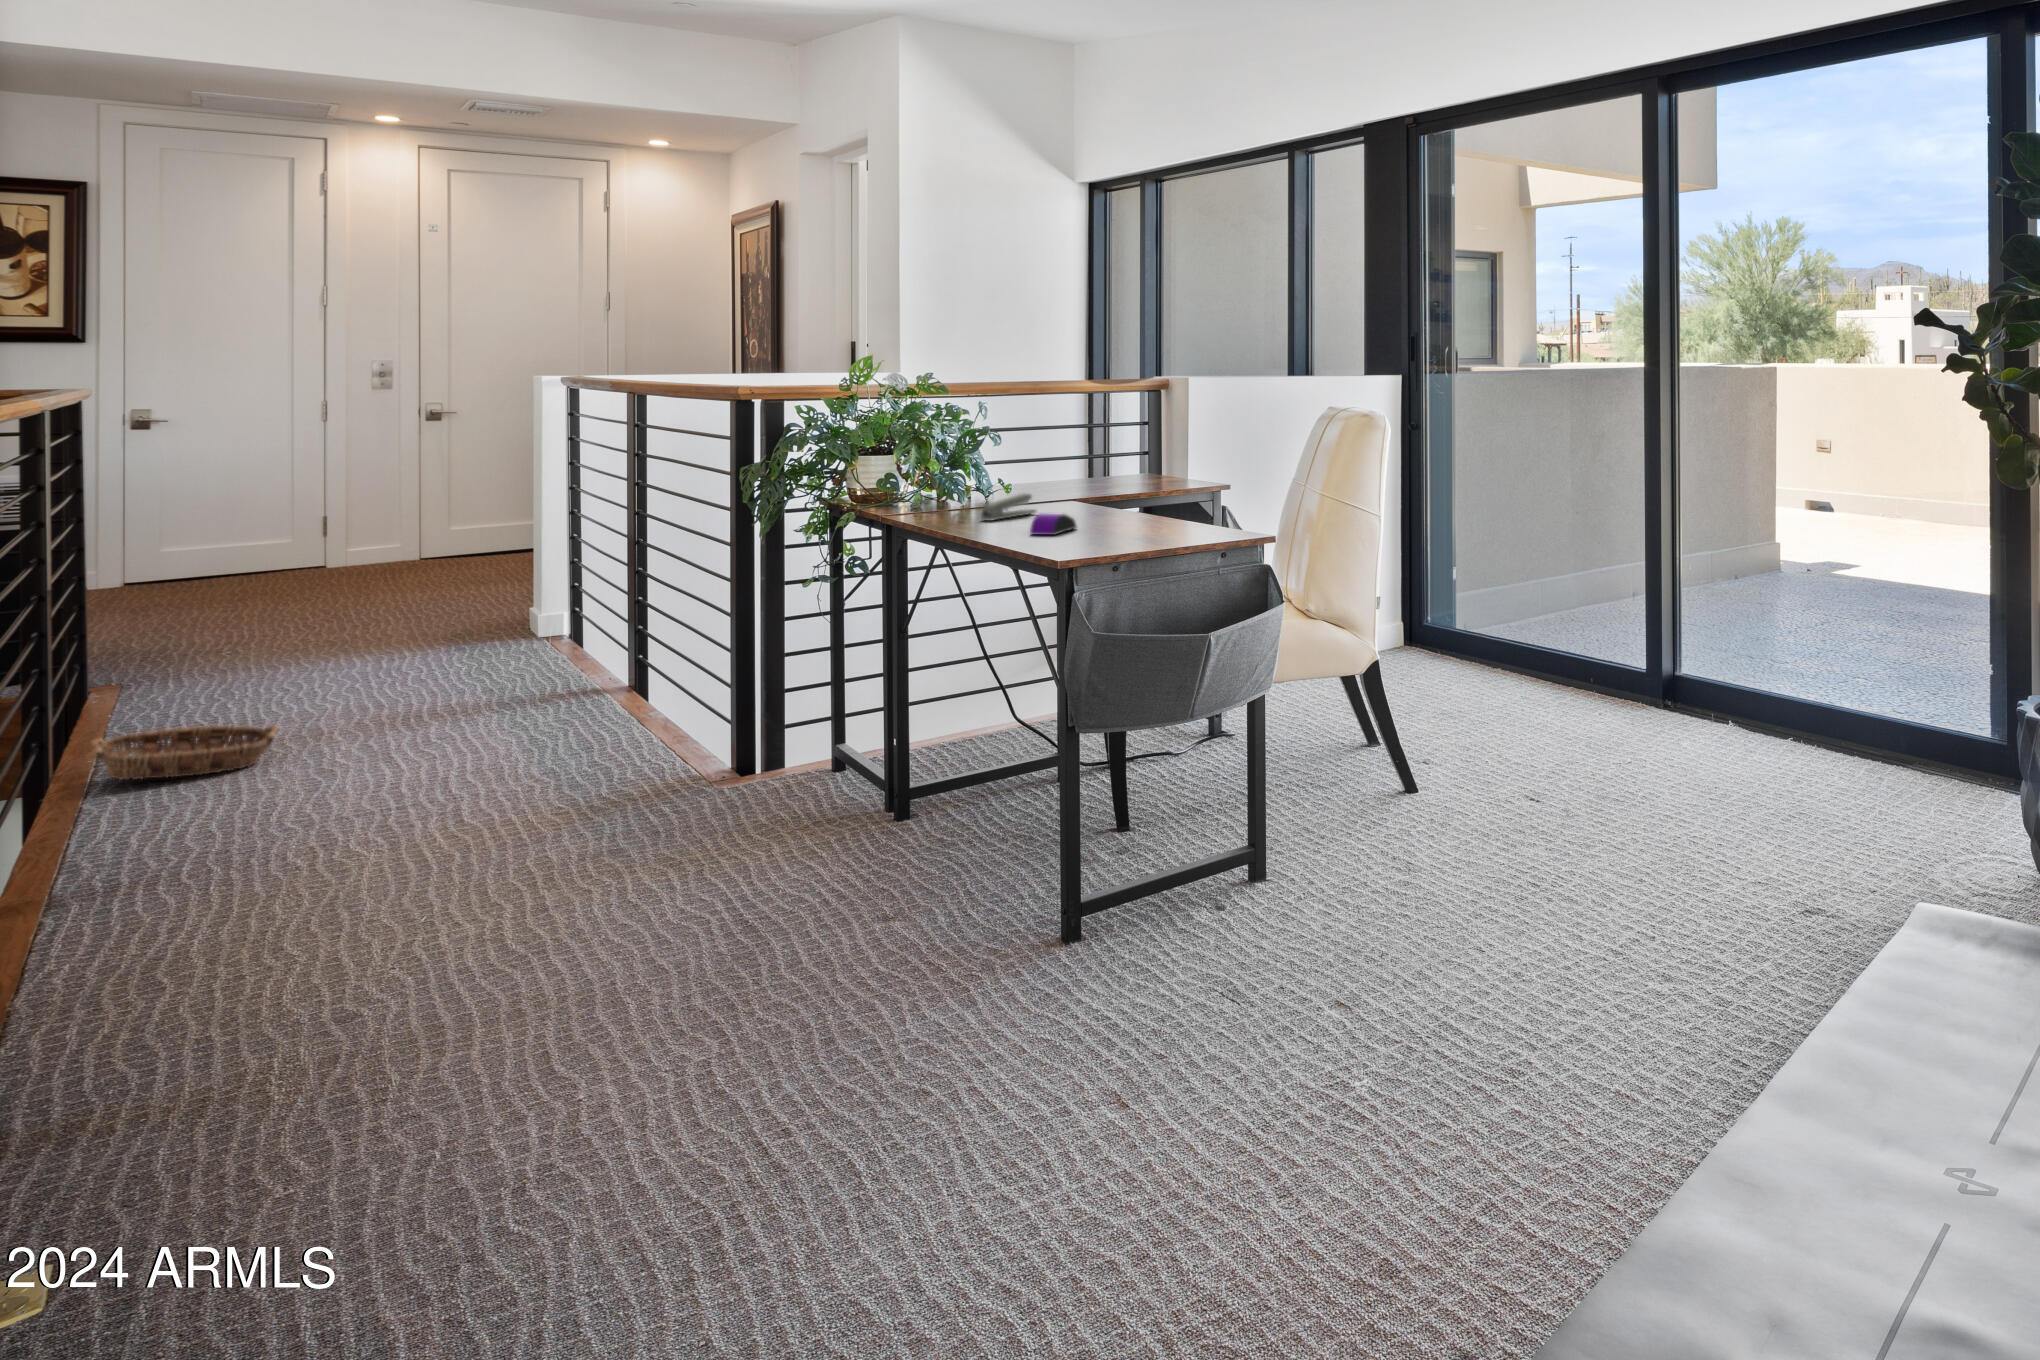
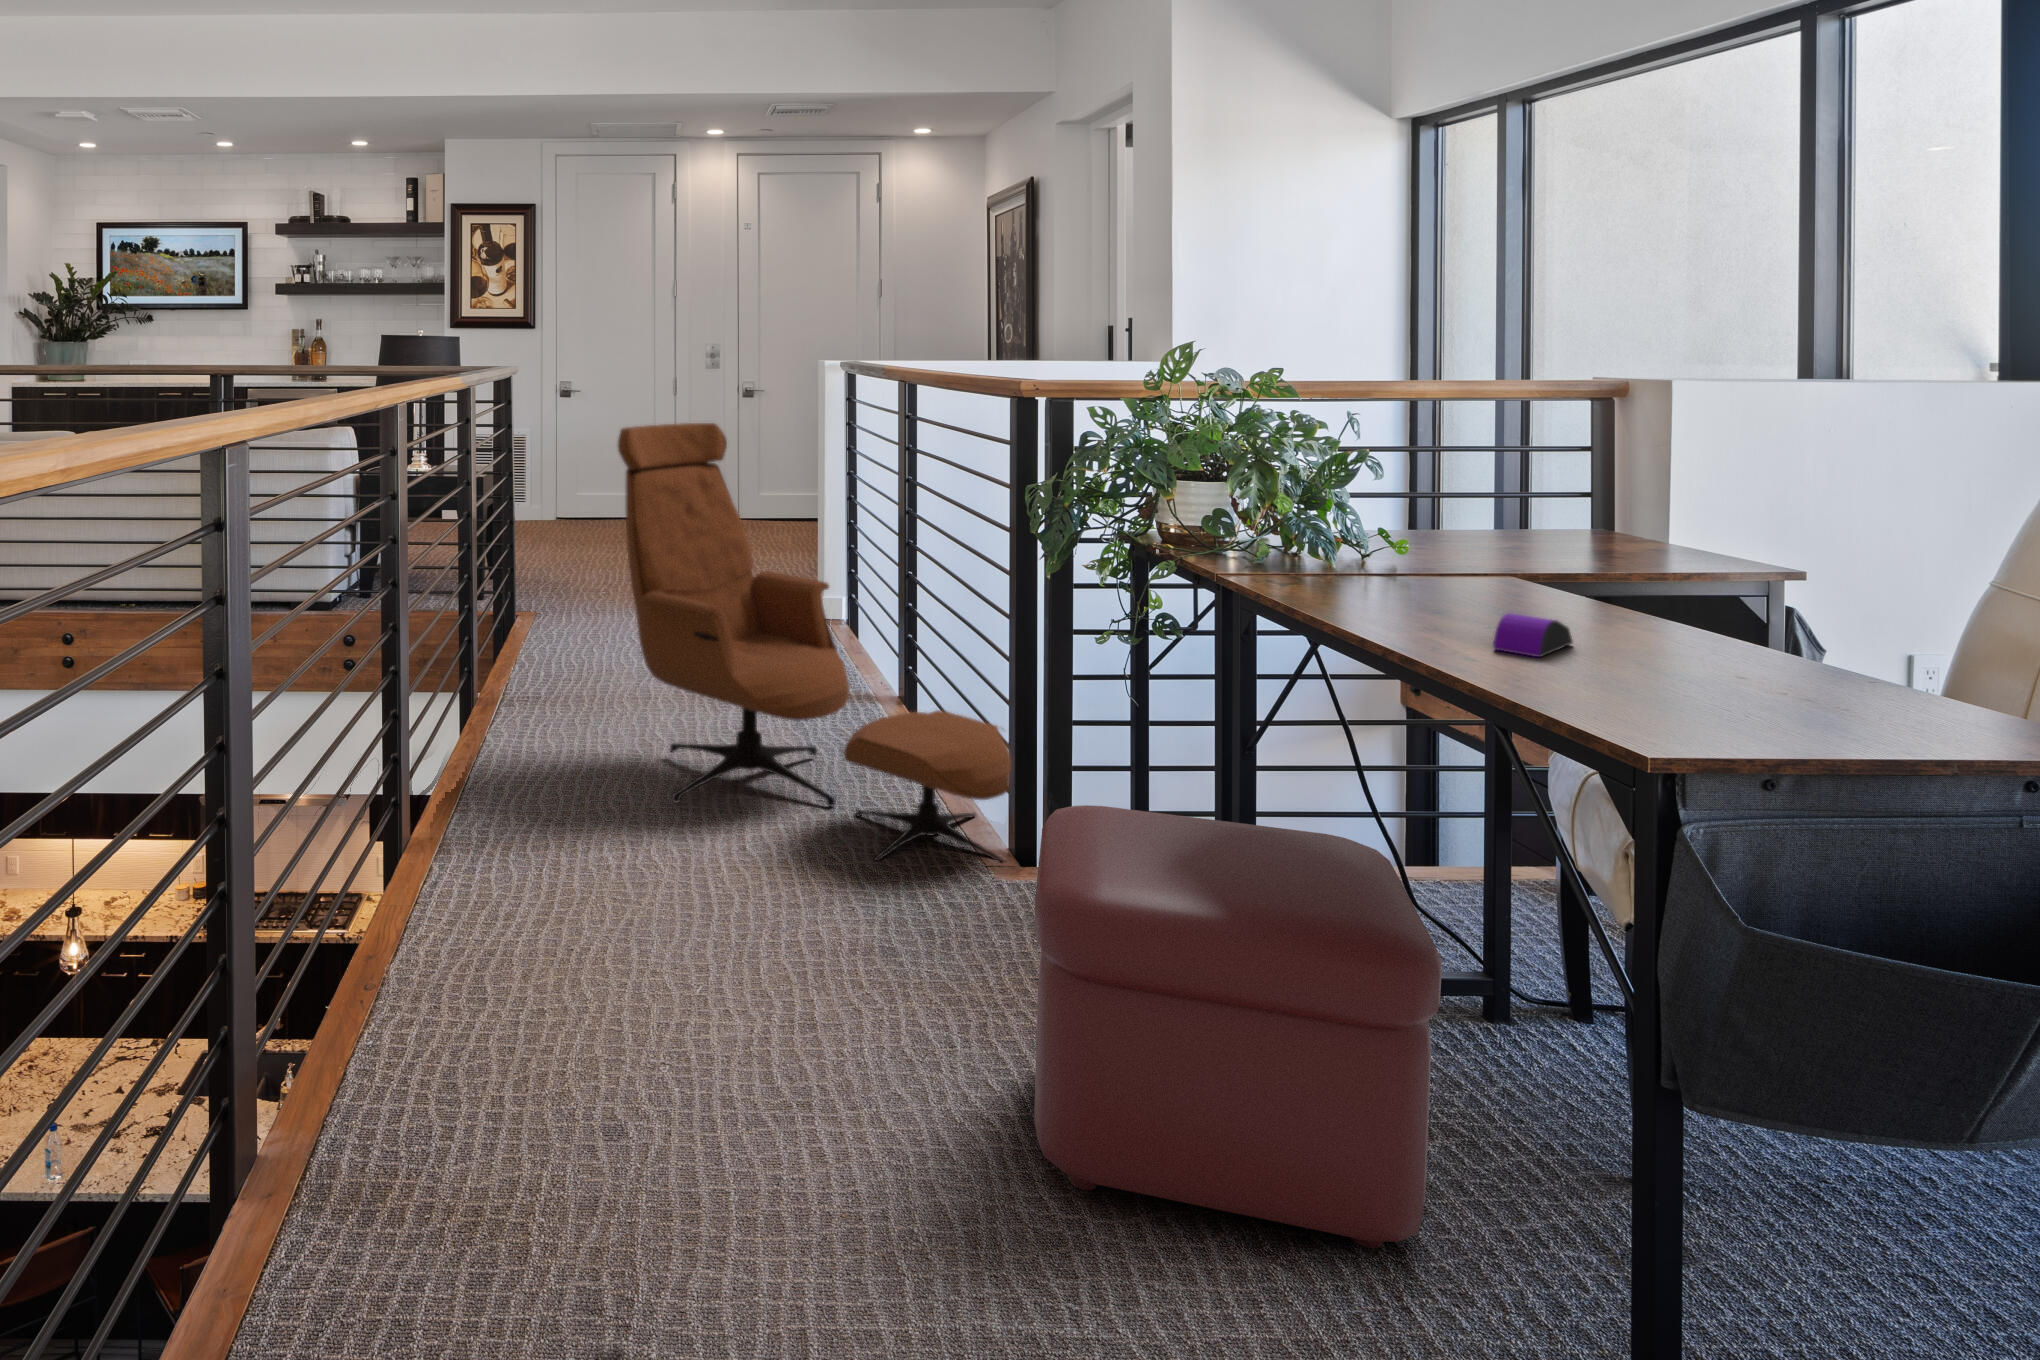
lounge chair: none [293,435,740,804] -> present [618,423,1011,862]
stapler: present [981,493,1036,521] -> none [1377,562,1464,605]
ottoman: none [735,675,1001,936] -> present [1034,805,1442,1248]
basket: present [91,726,278,779] -> none [474,666,625,732]

